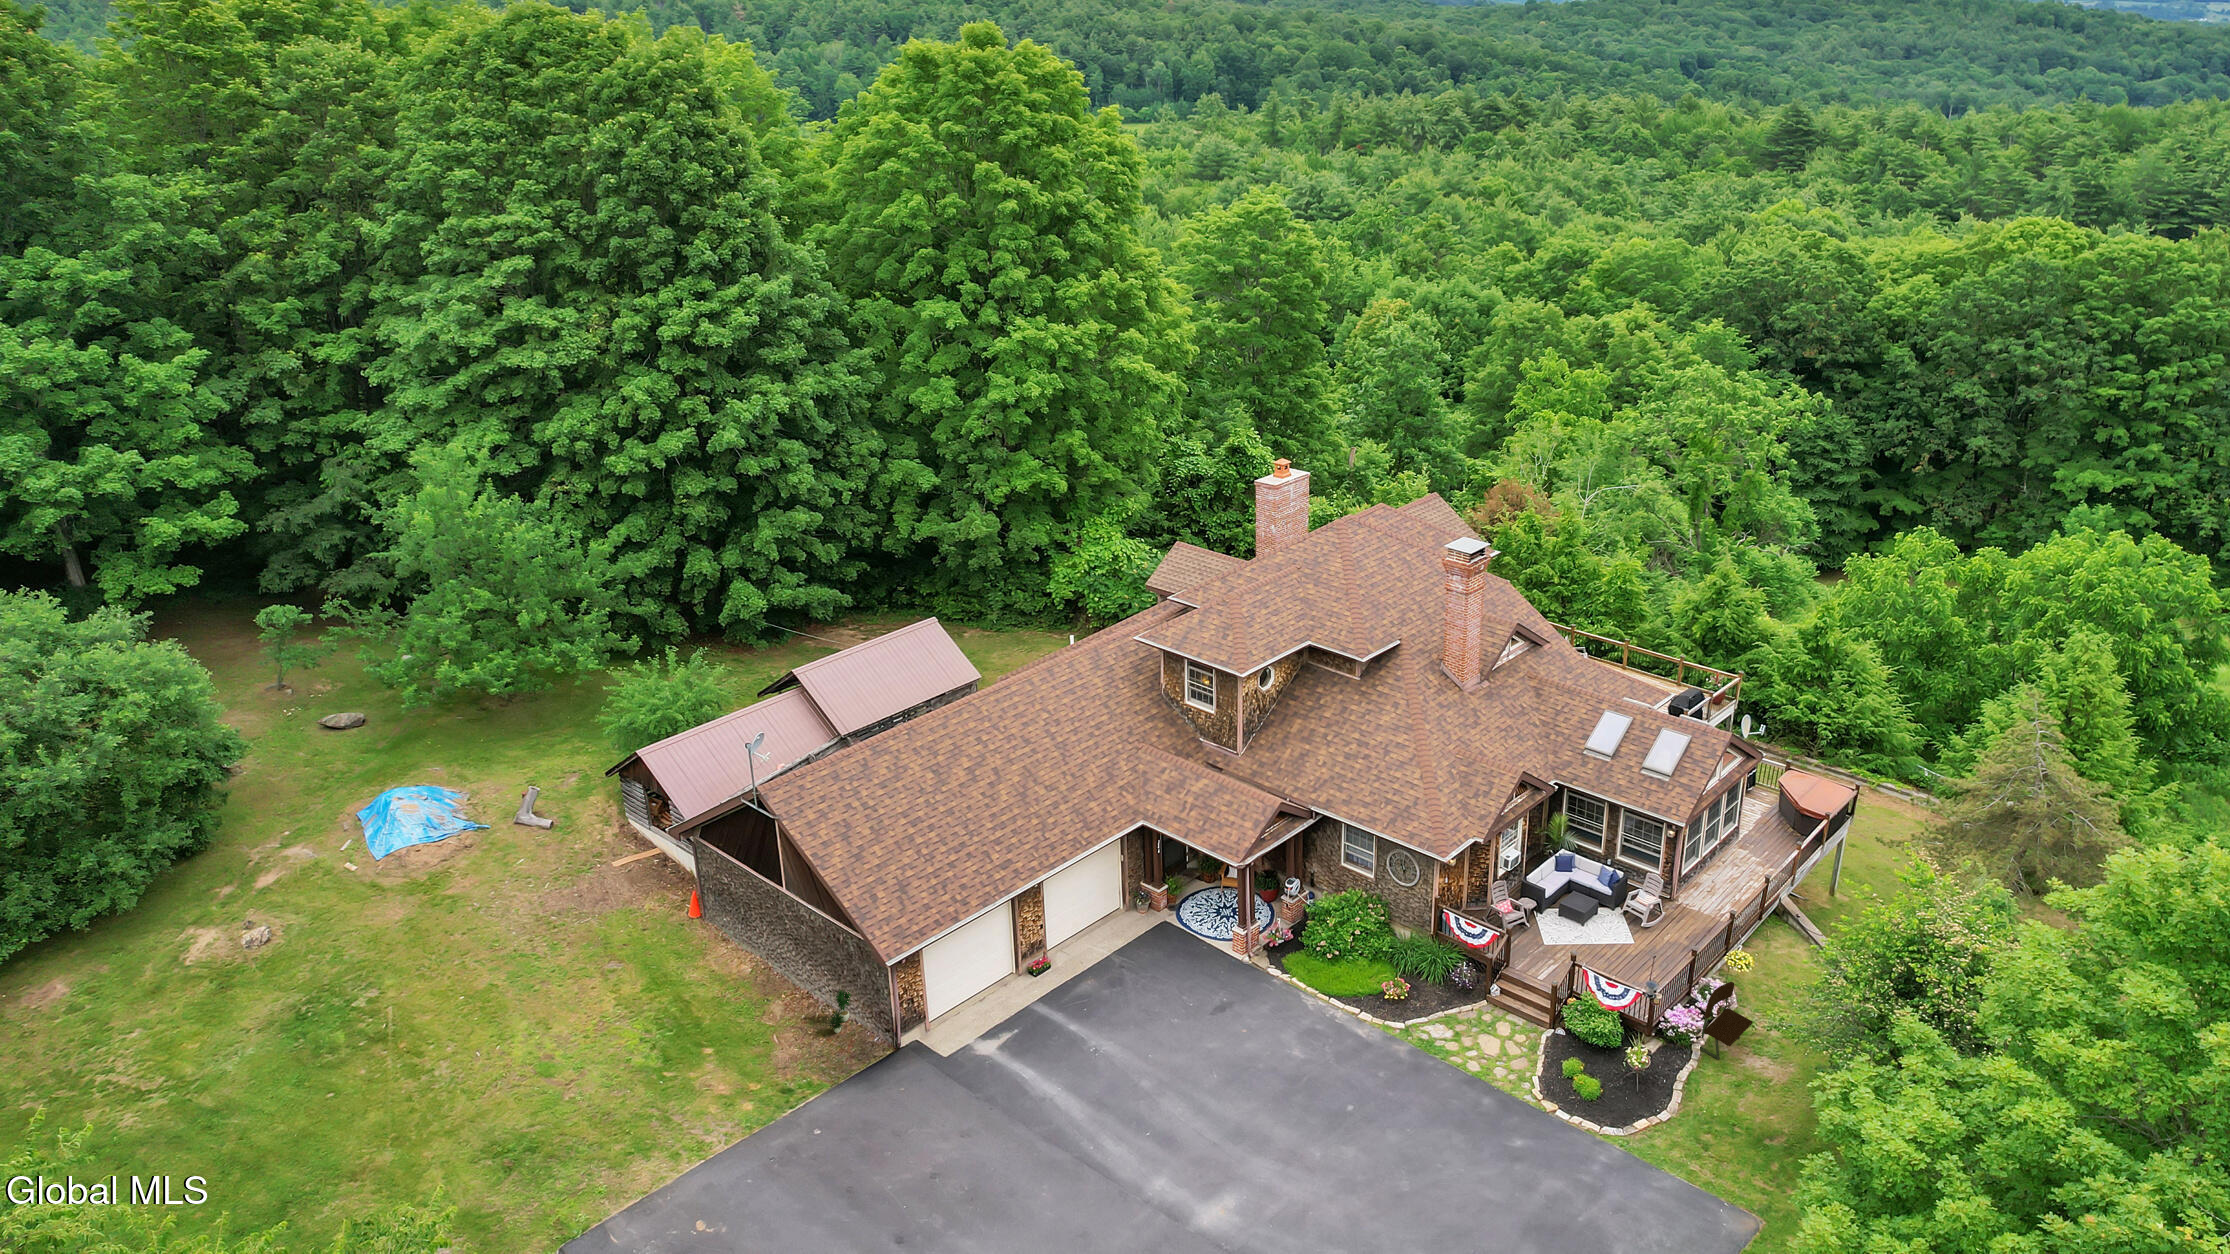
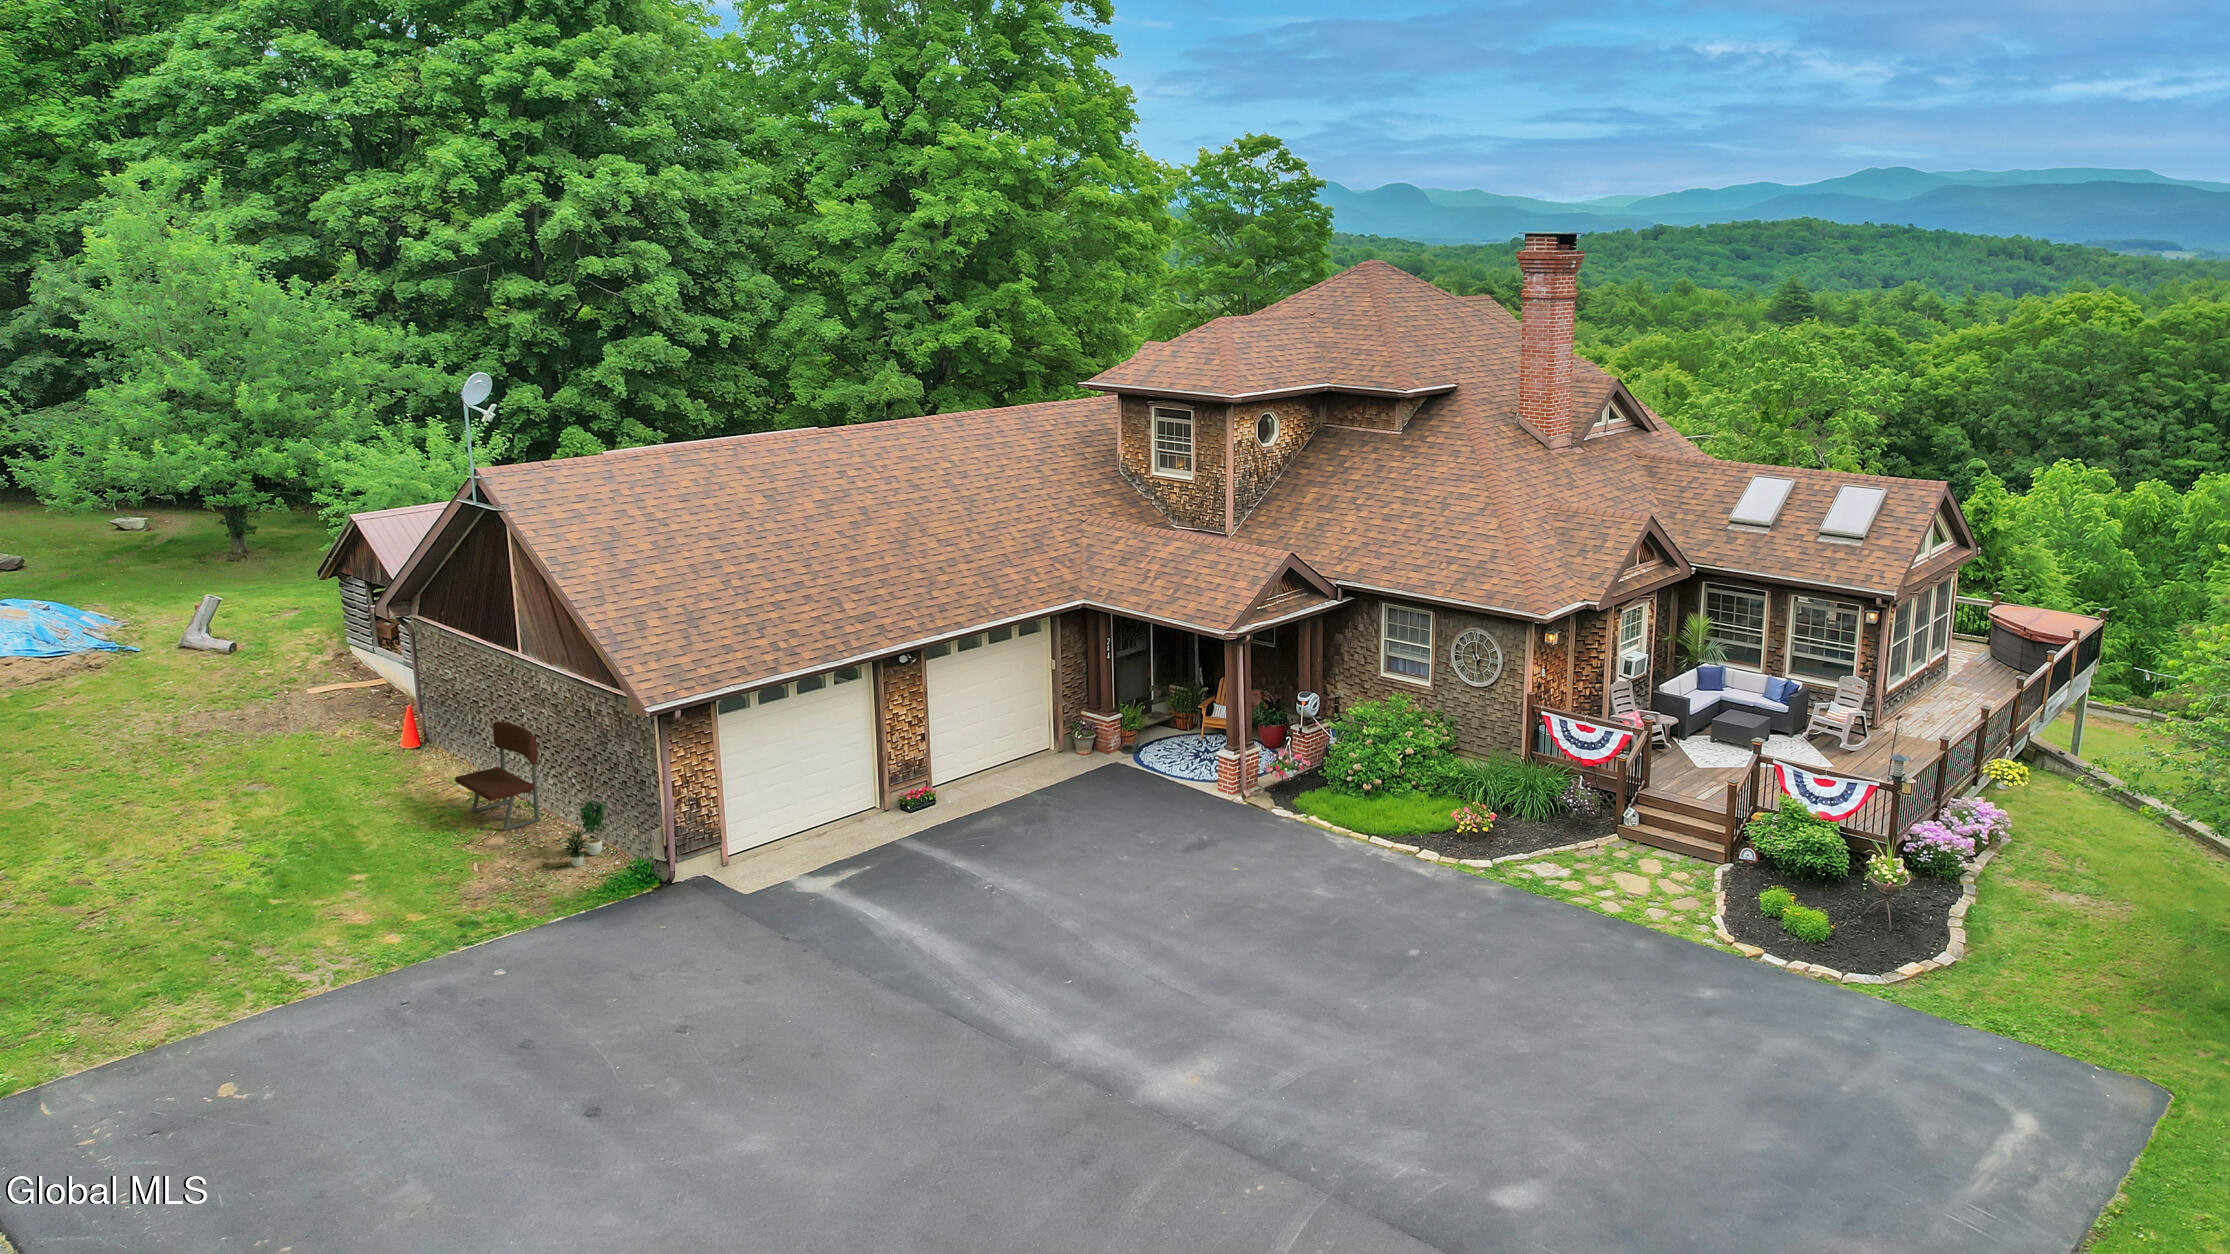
bench: present [1700,982,1752,1060] -> present [455,721,541,831]

